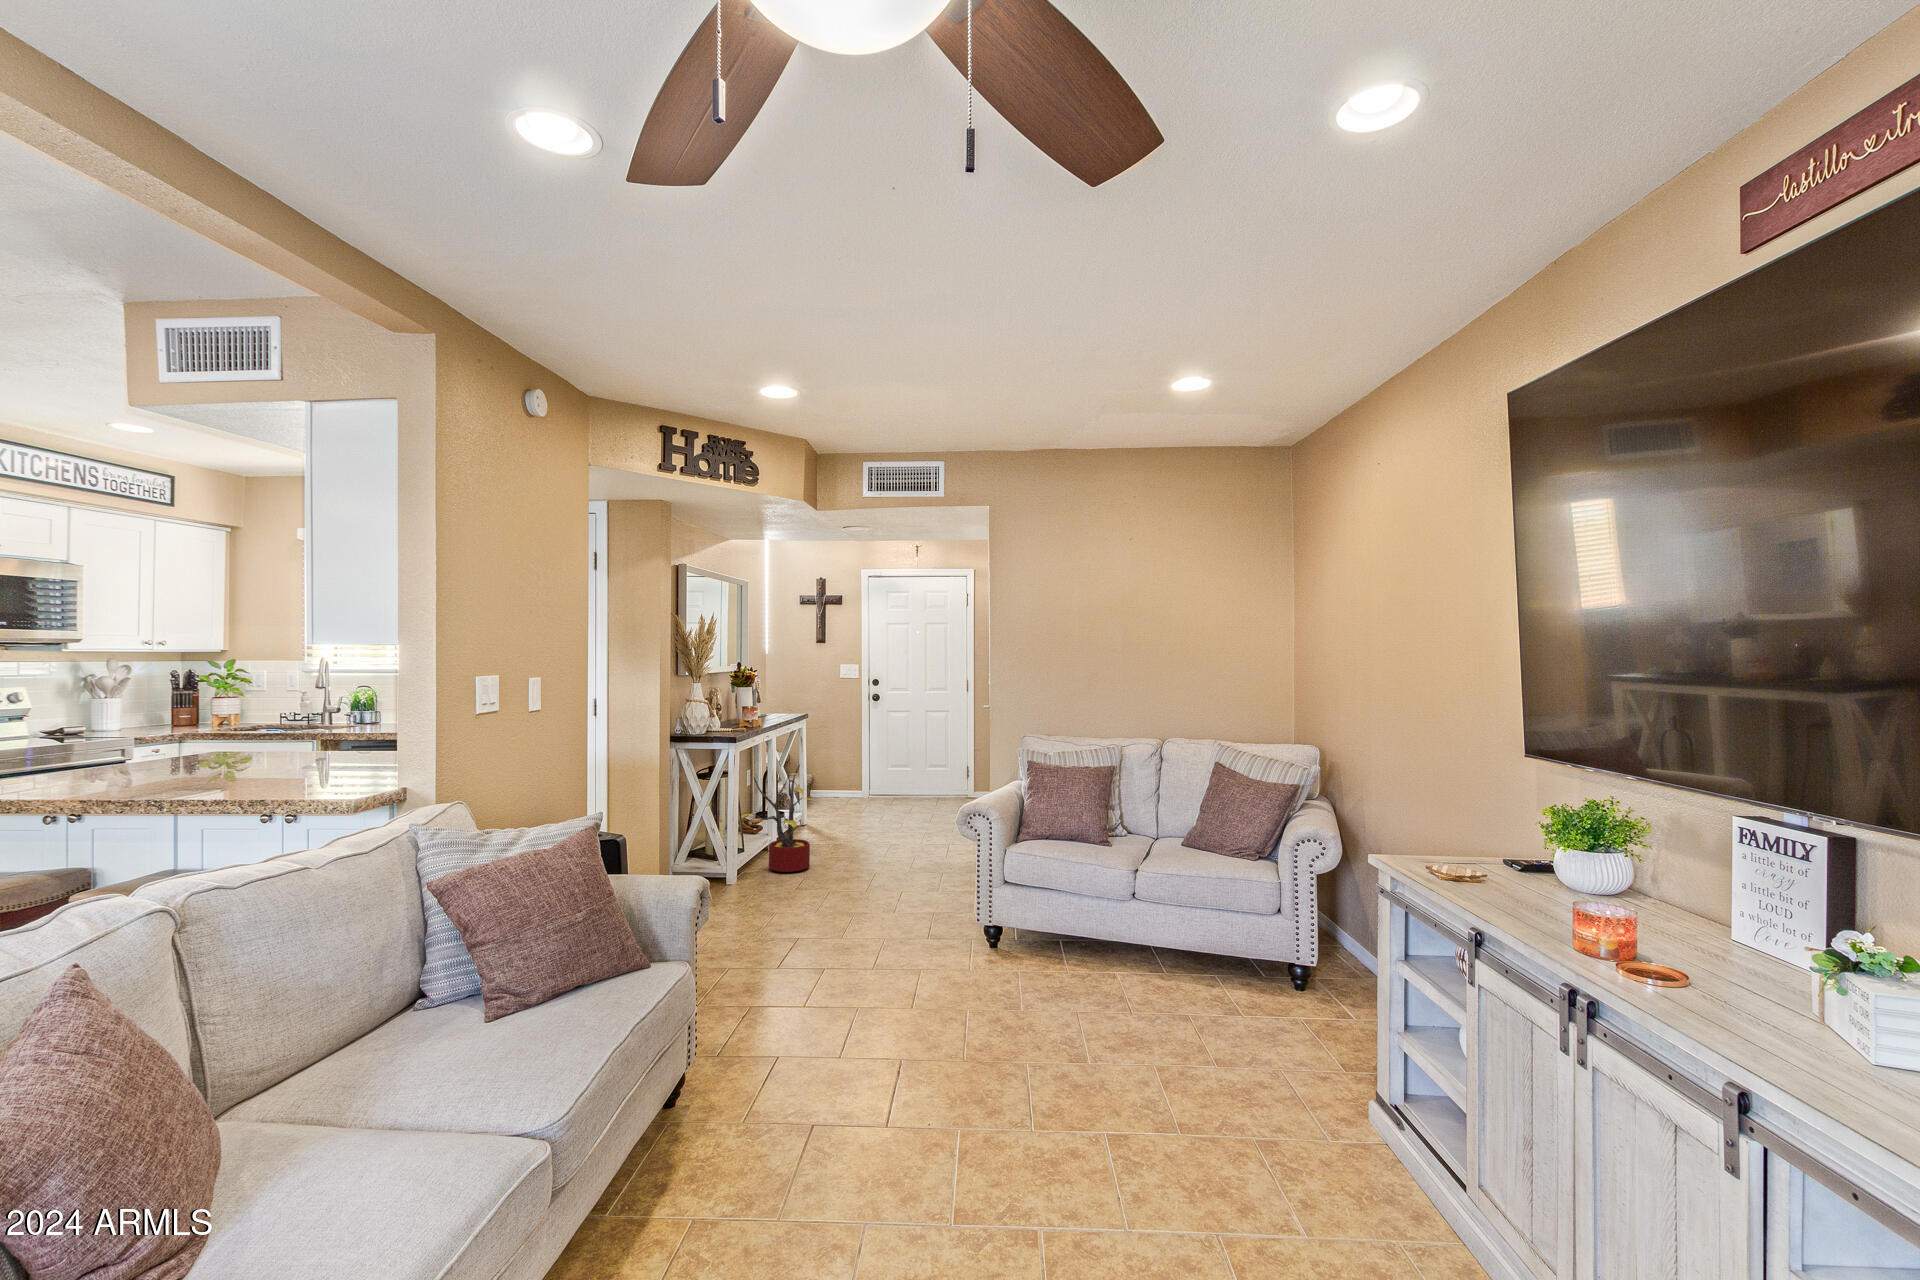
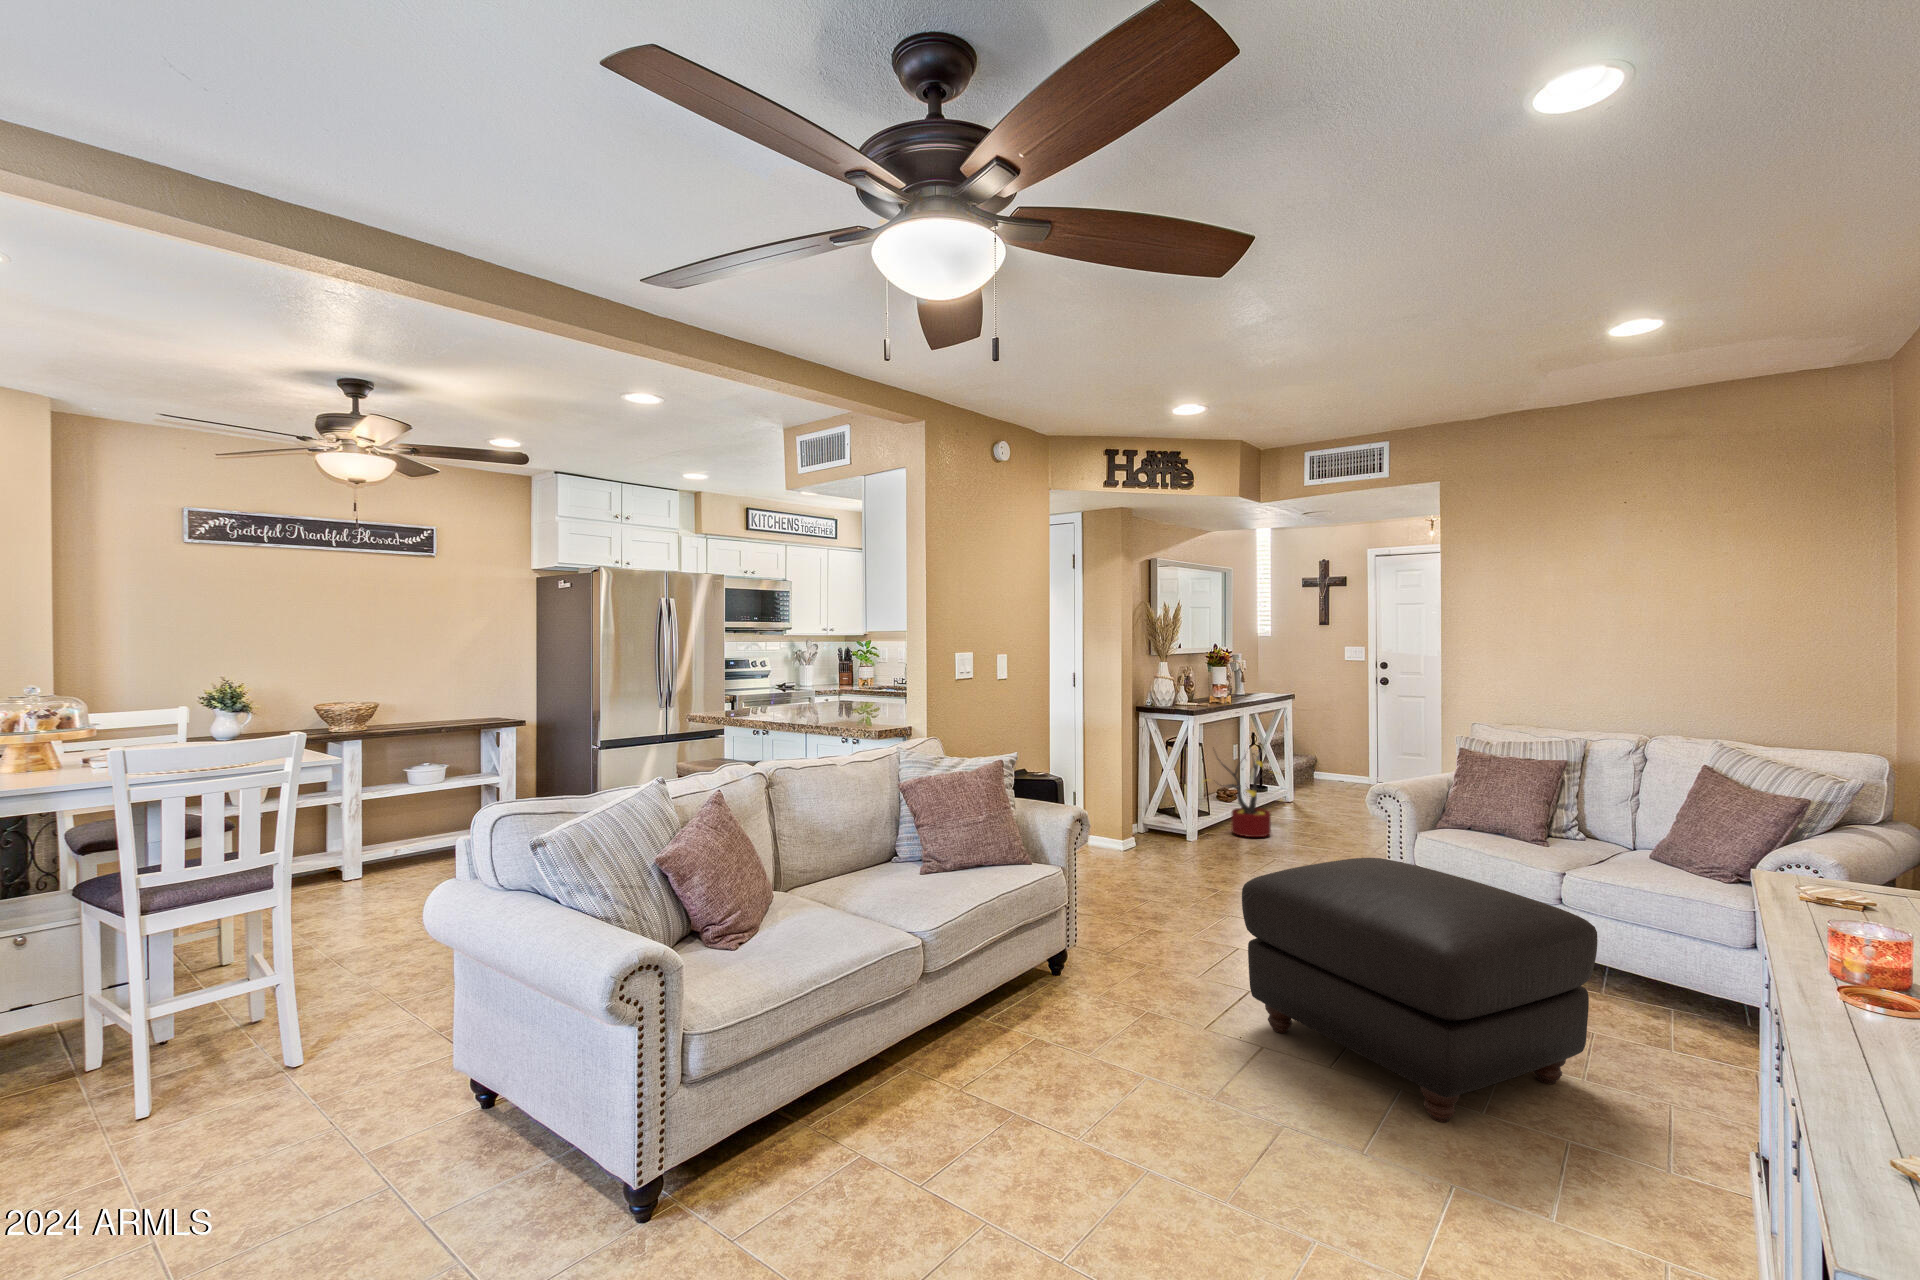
ottoman: none [923,886,1237,1162] -> present [1242,858,1597,1122]

